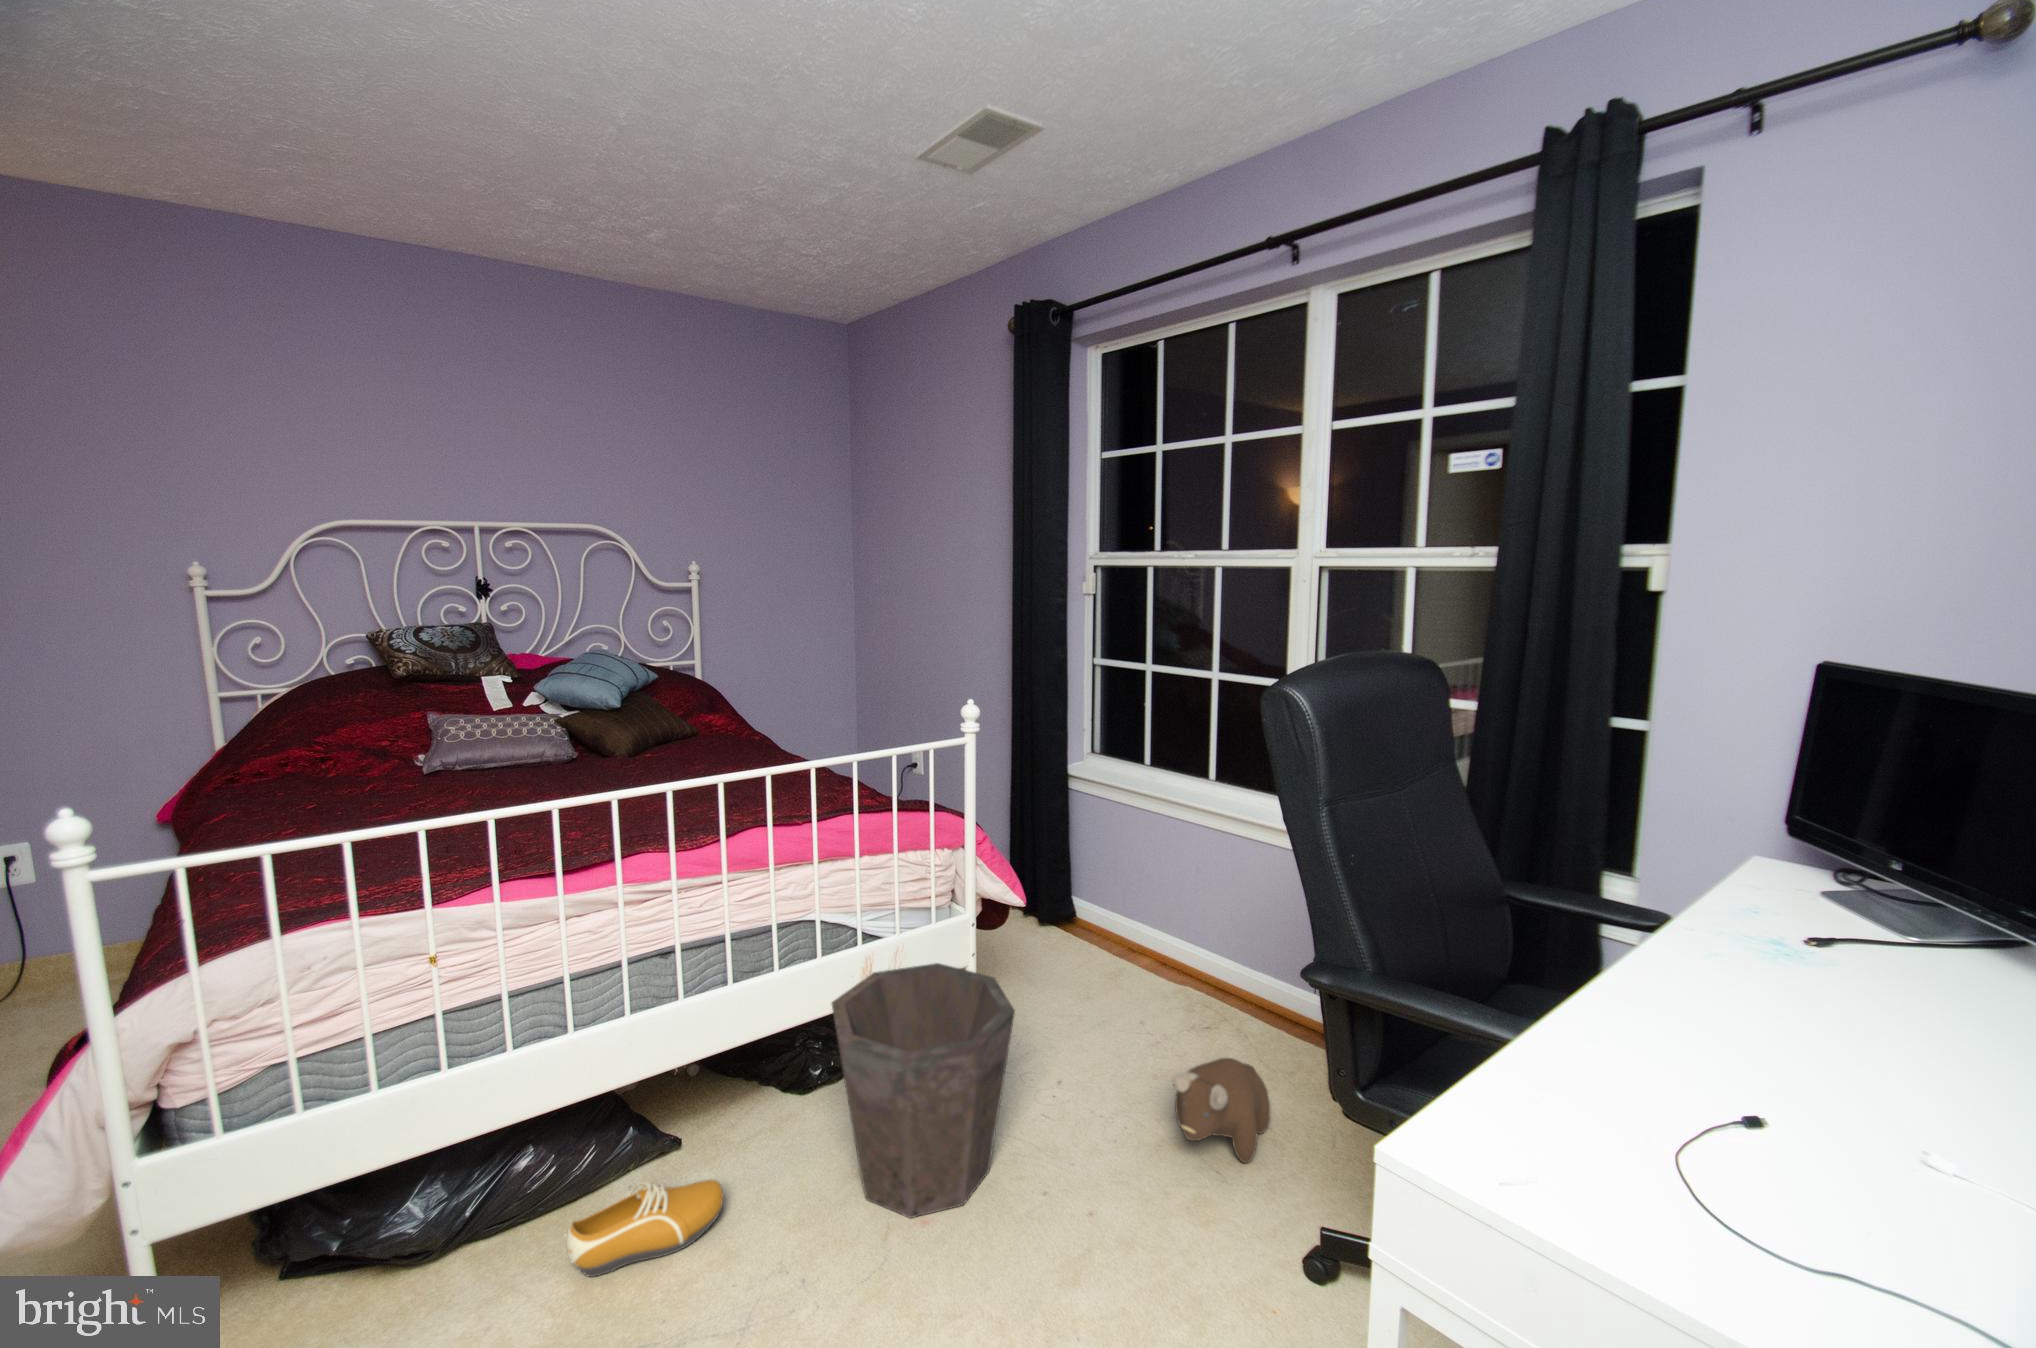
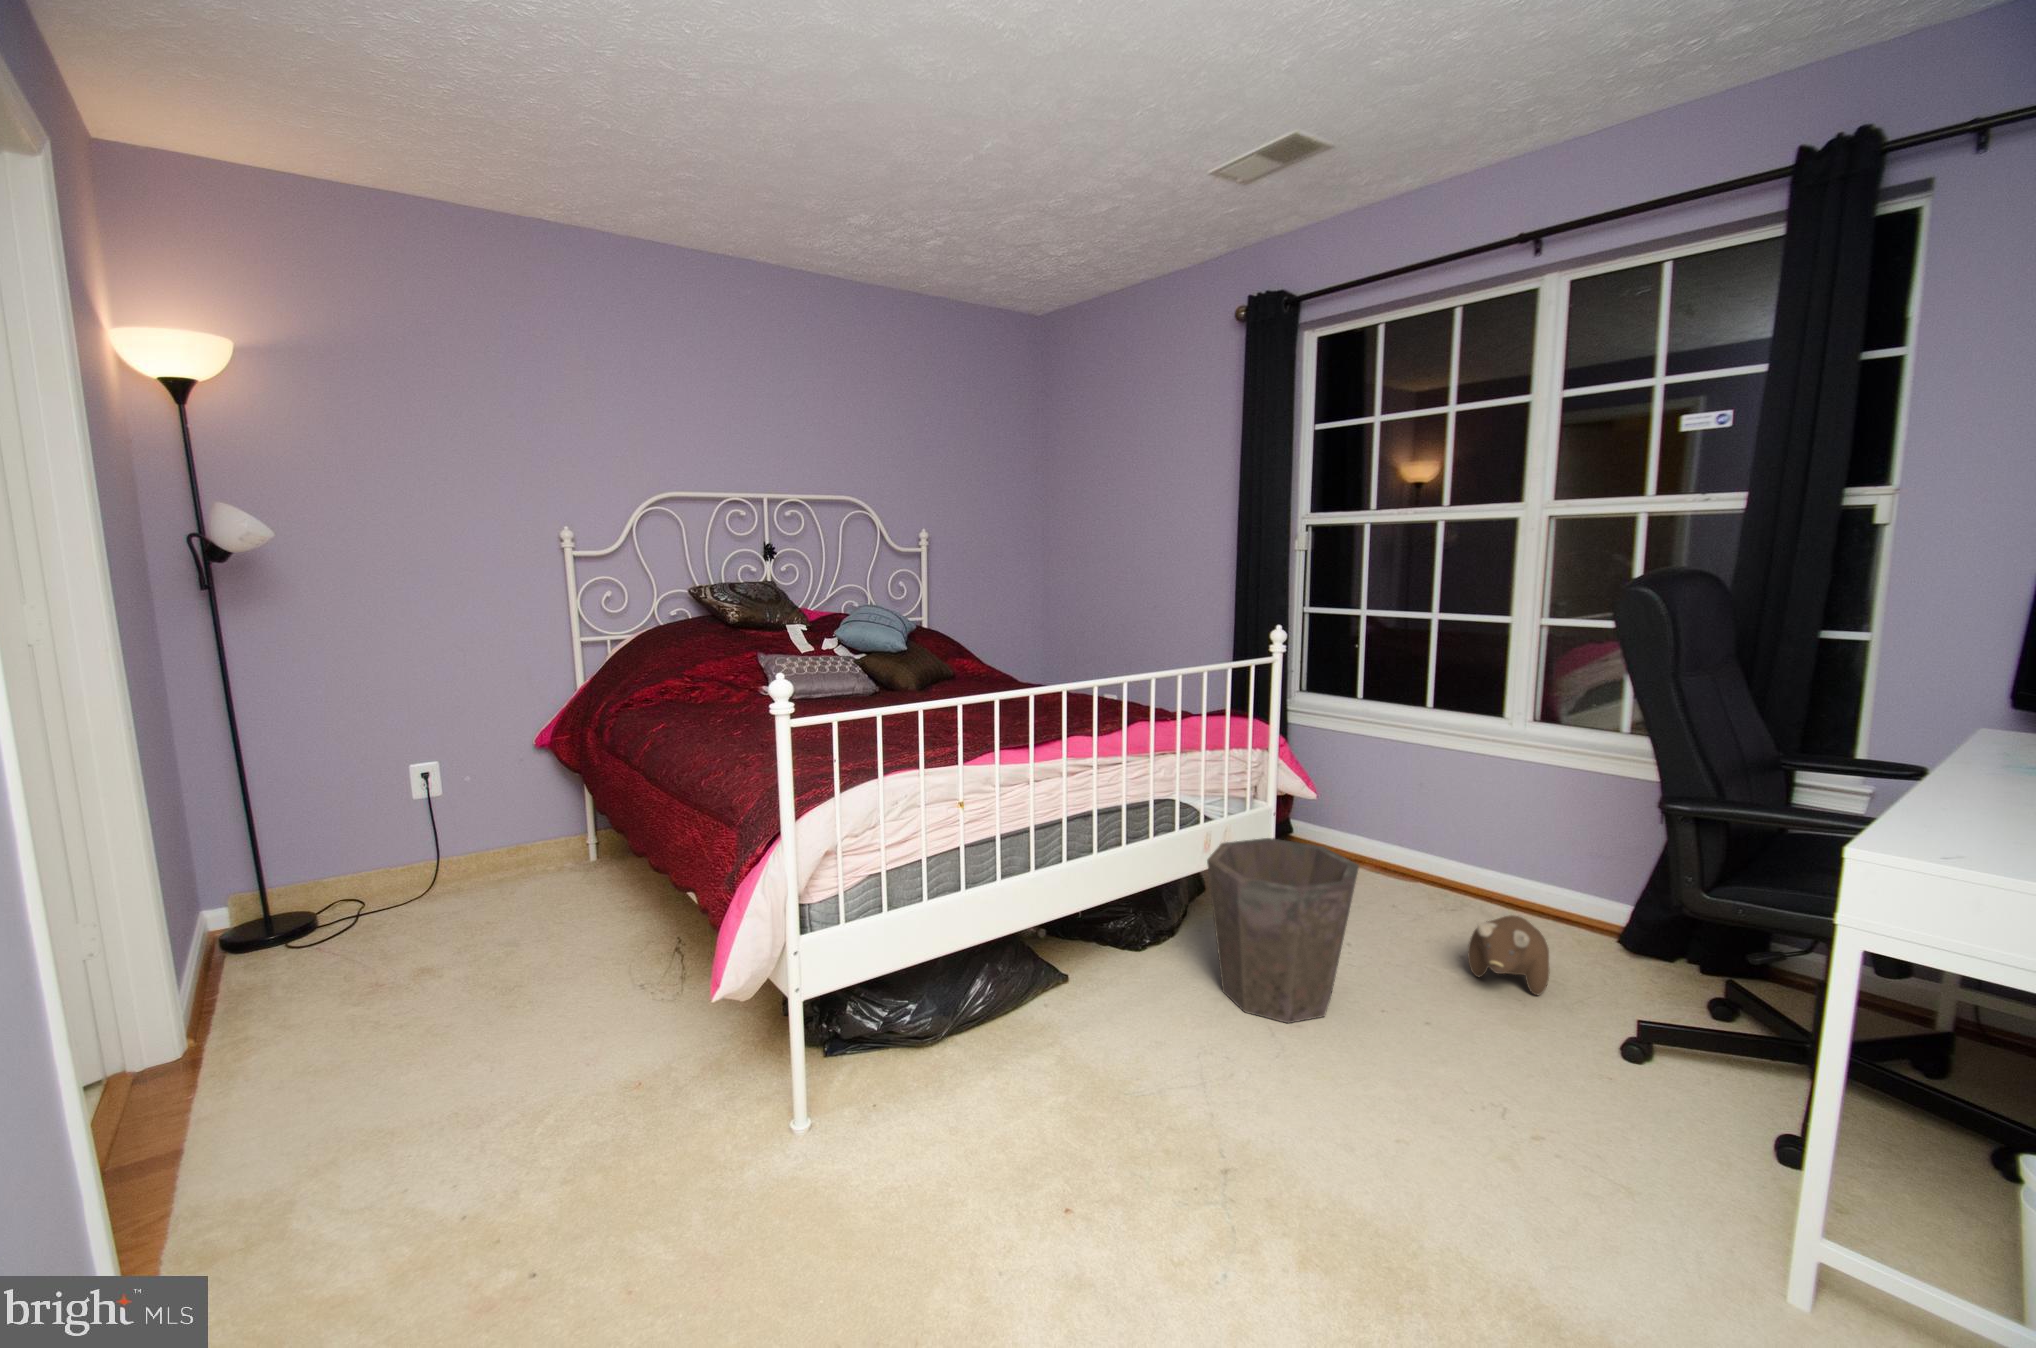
shoe: present [567,1180,723,1277] -> none [1048,986,1143,1051]

